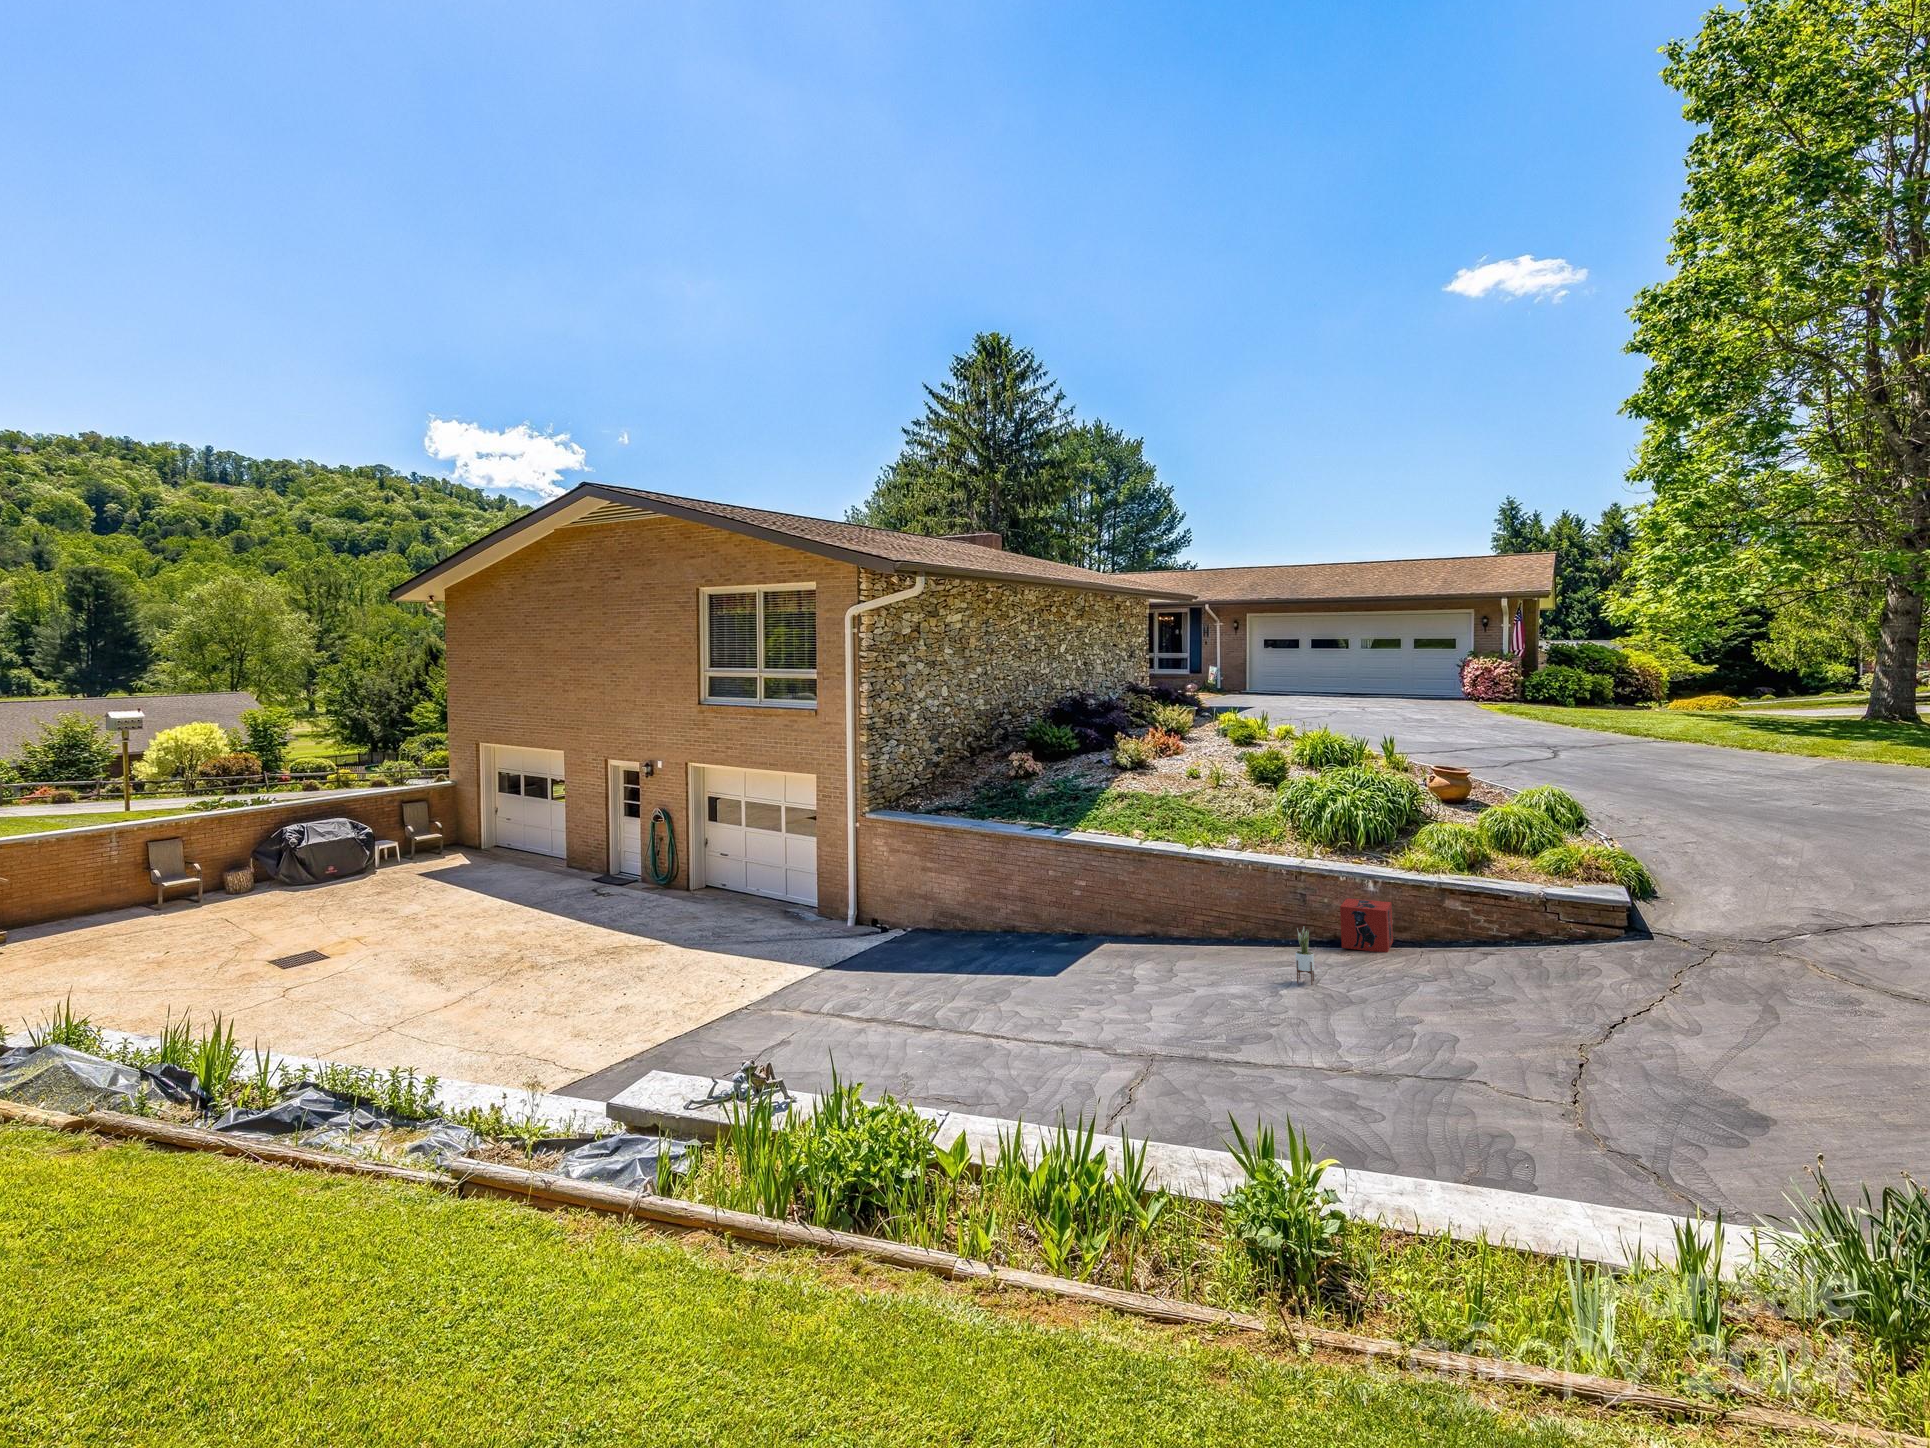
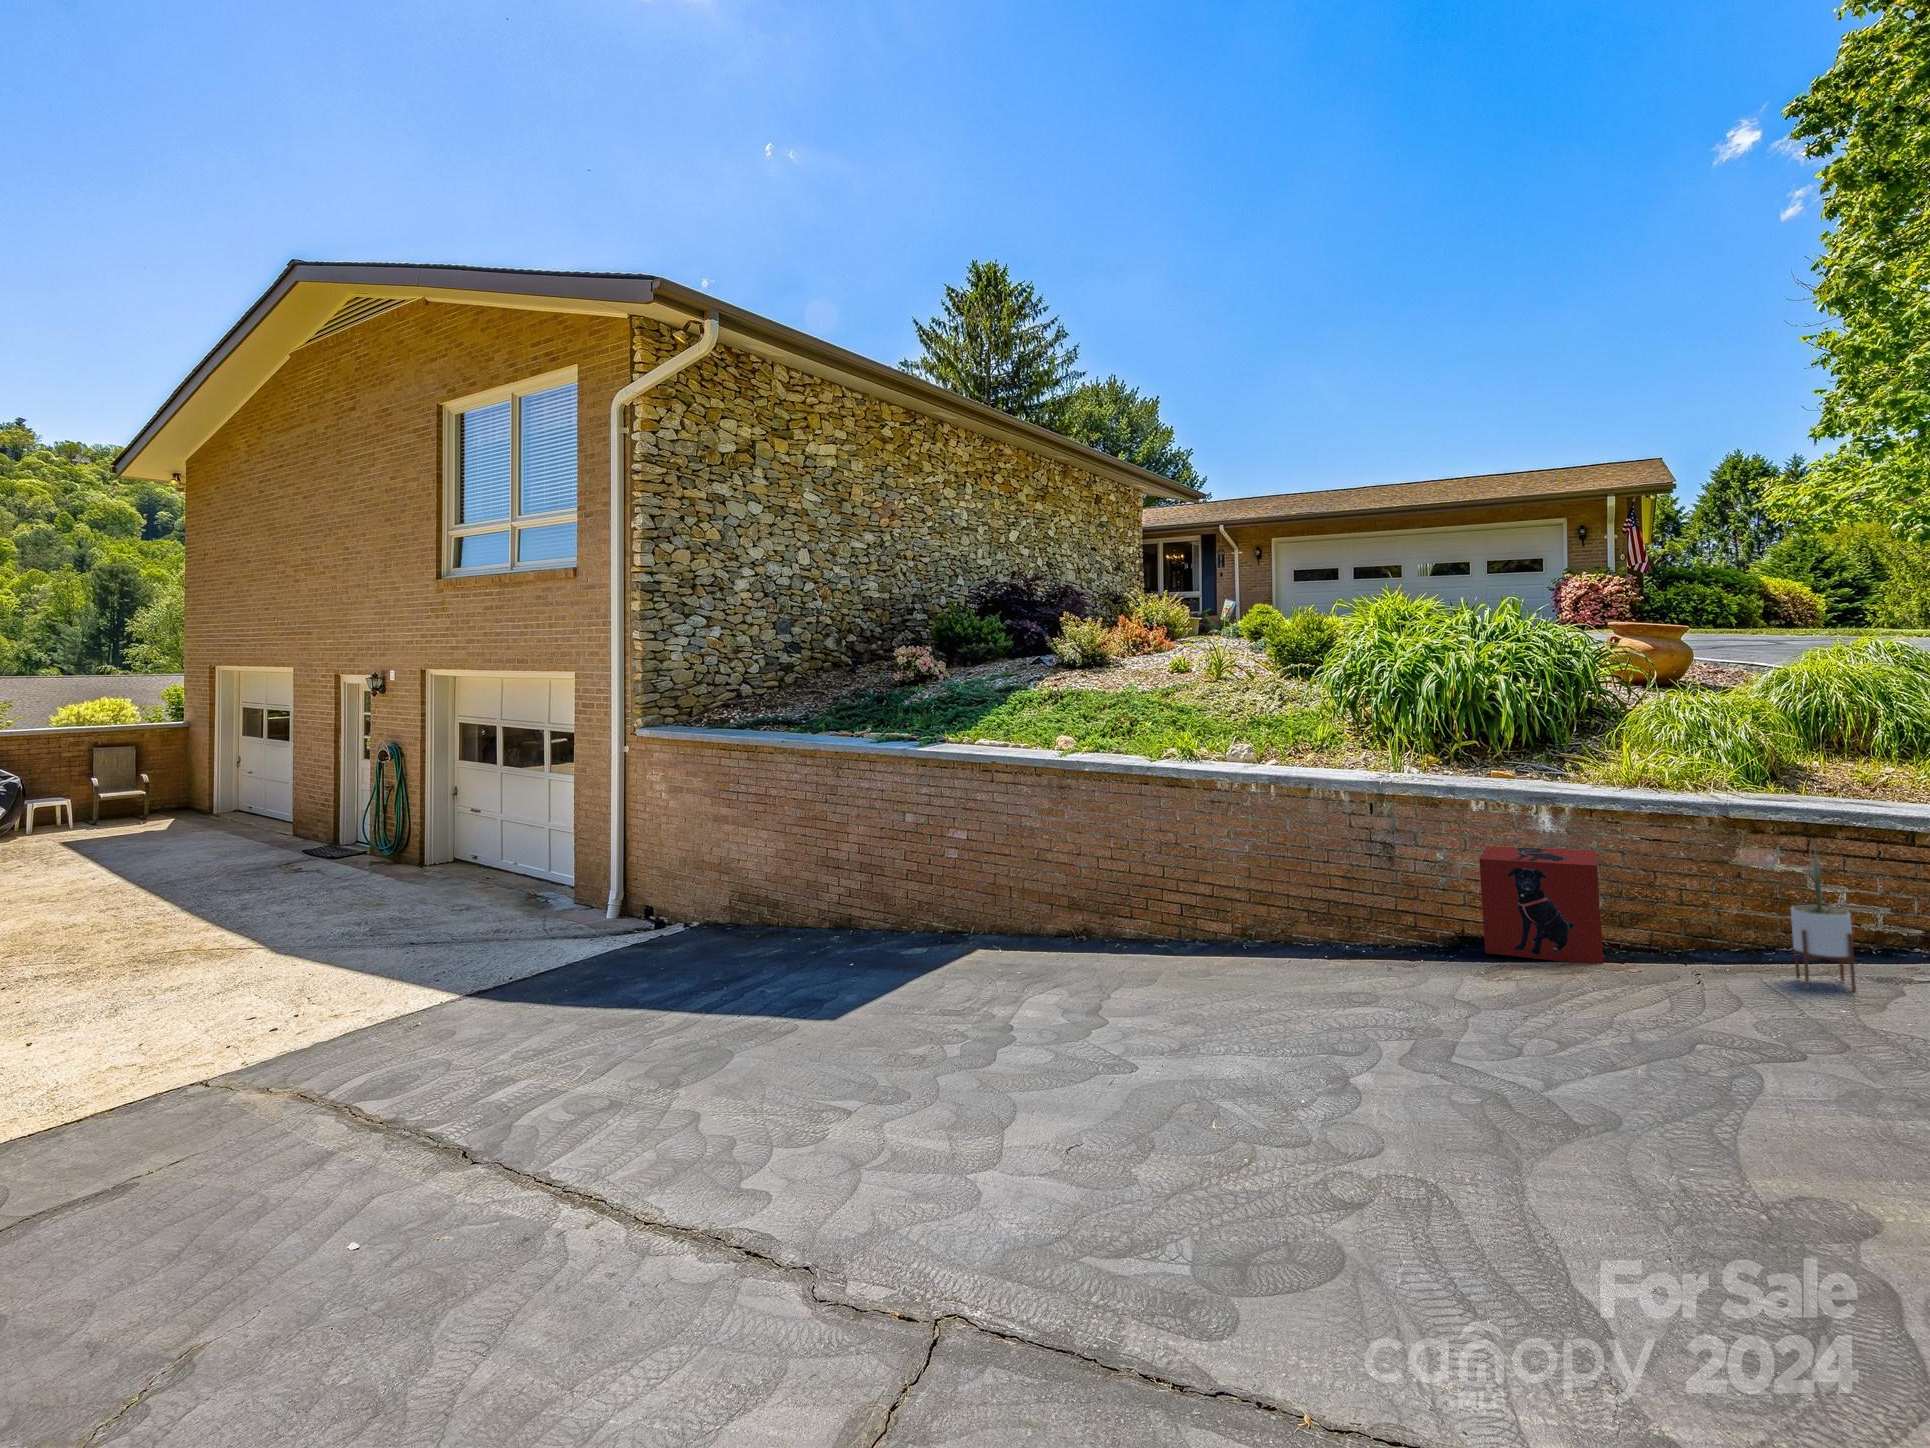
potted plant: present [1295,928,1314,985] -> present [1791,859,1856,992]

